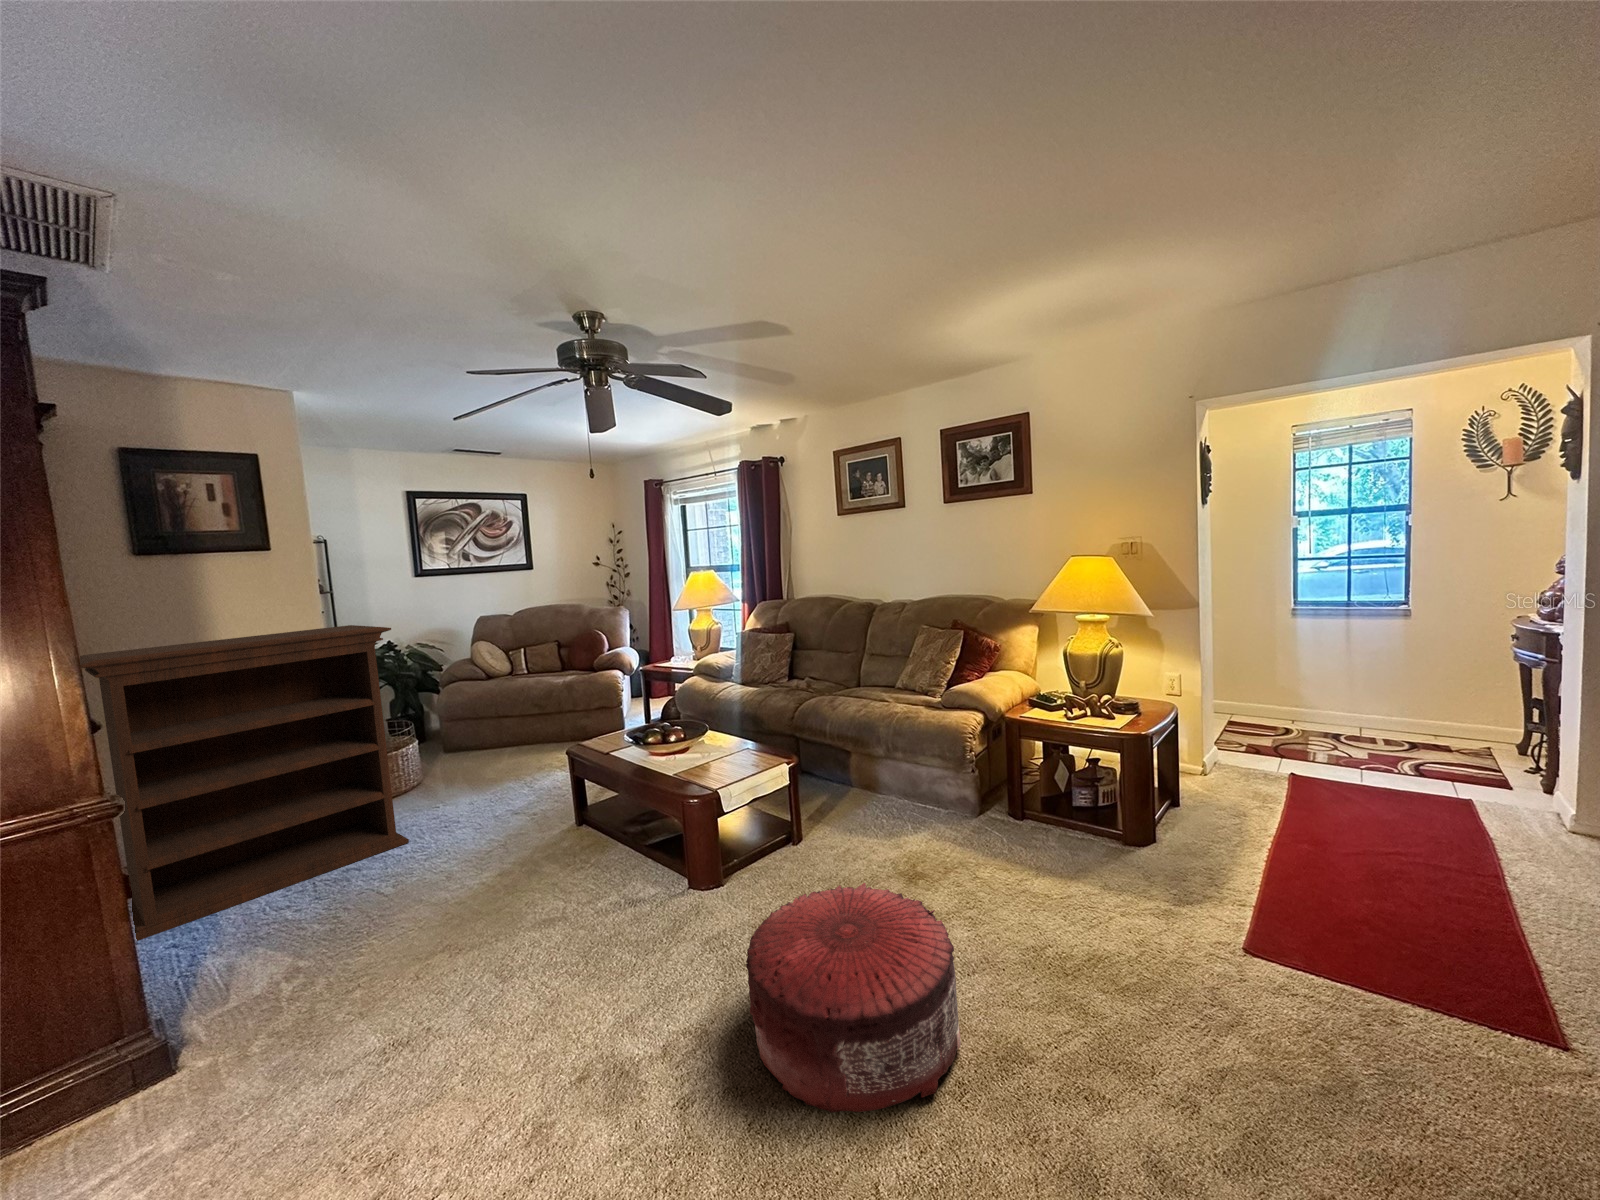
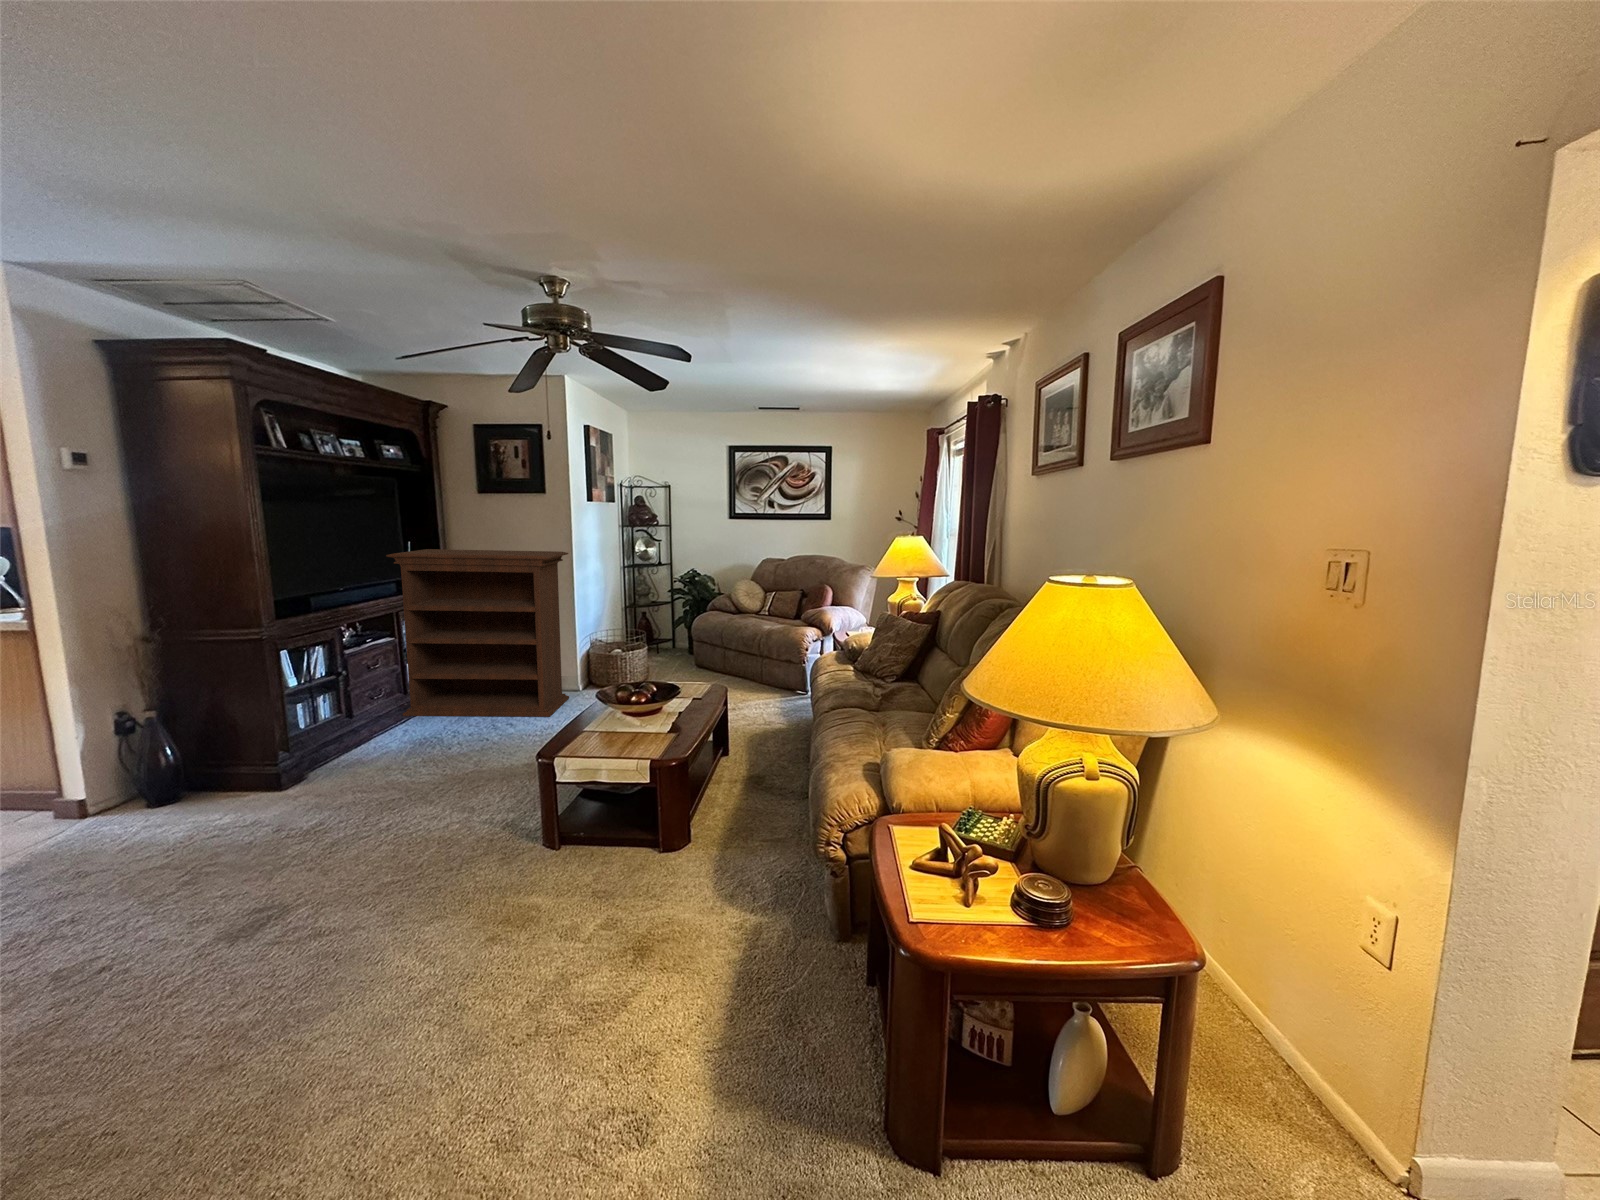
pouf: present [746,883,961,1113] -> none [160,871,419,1097]

